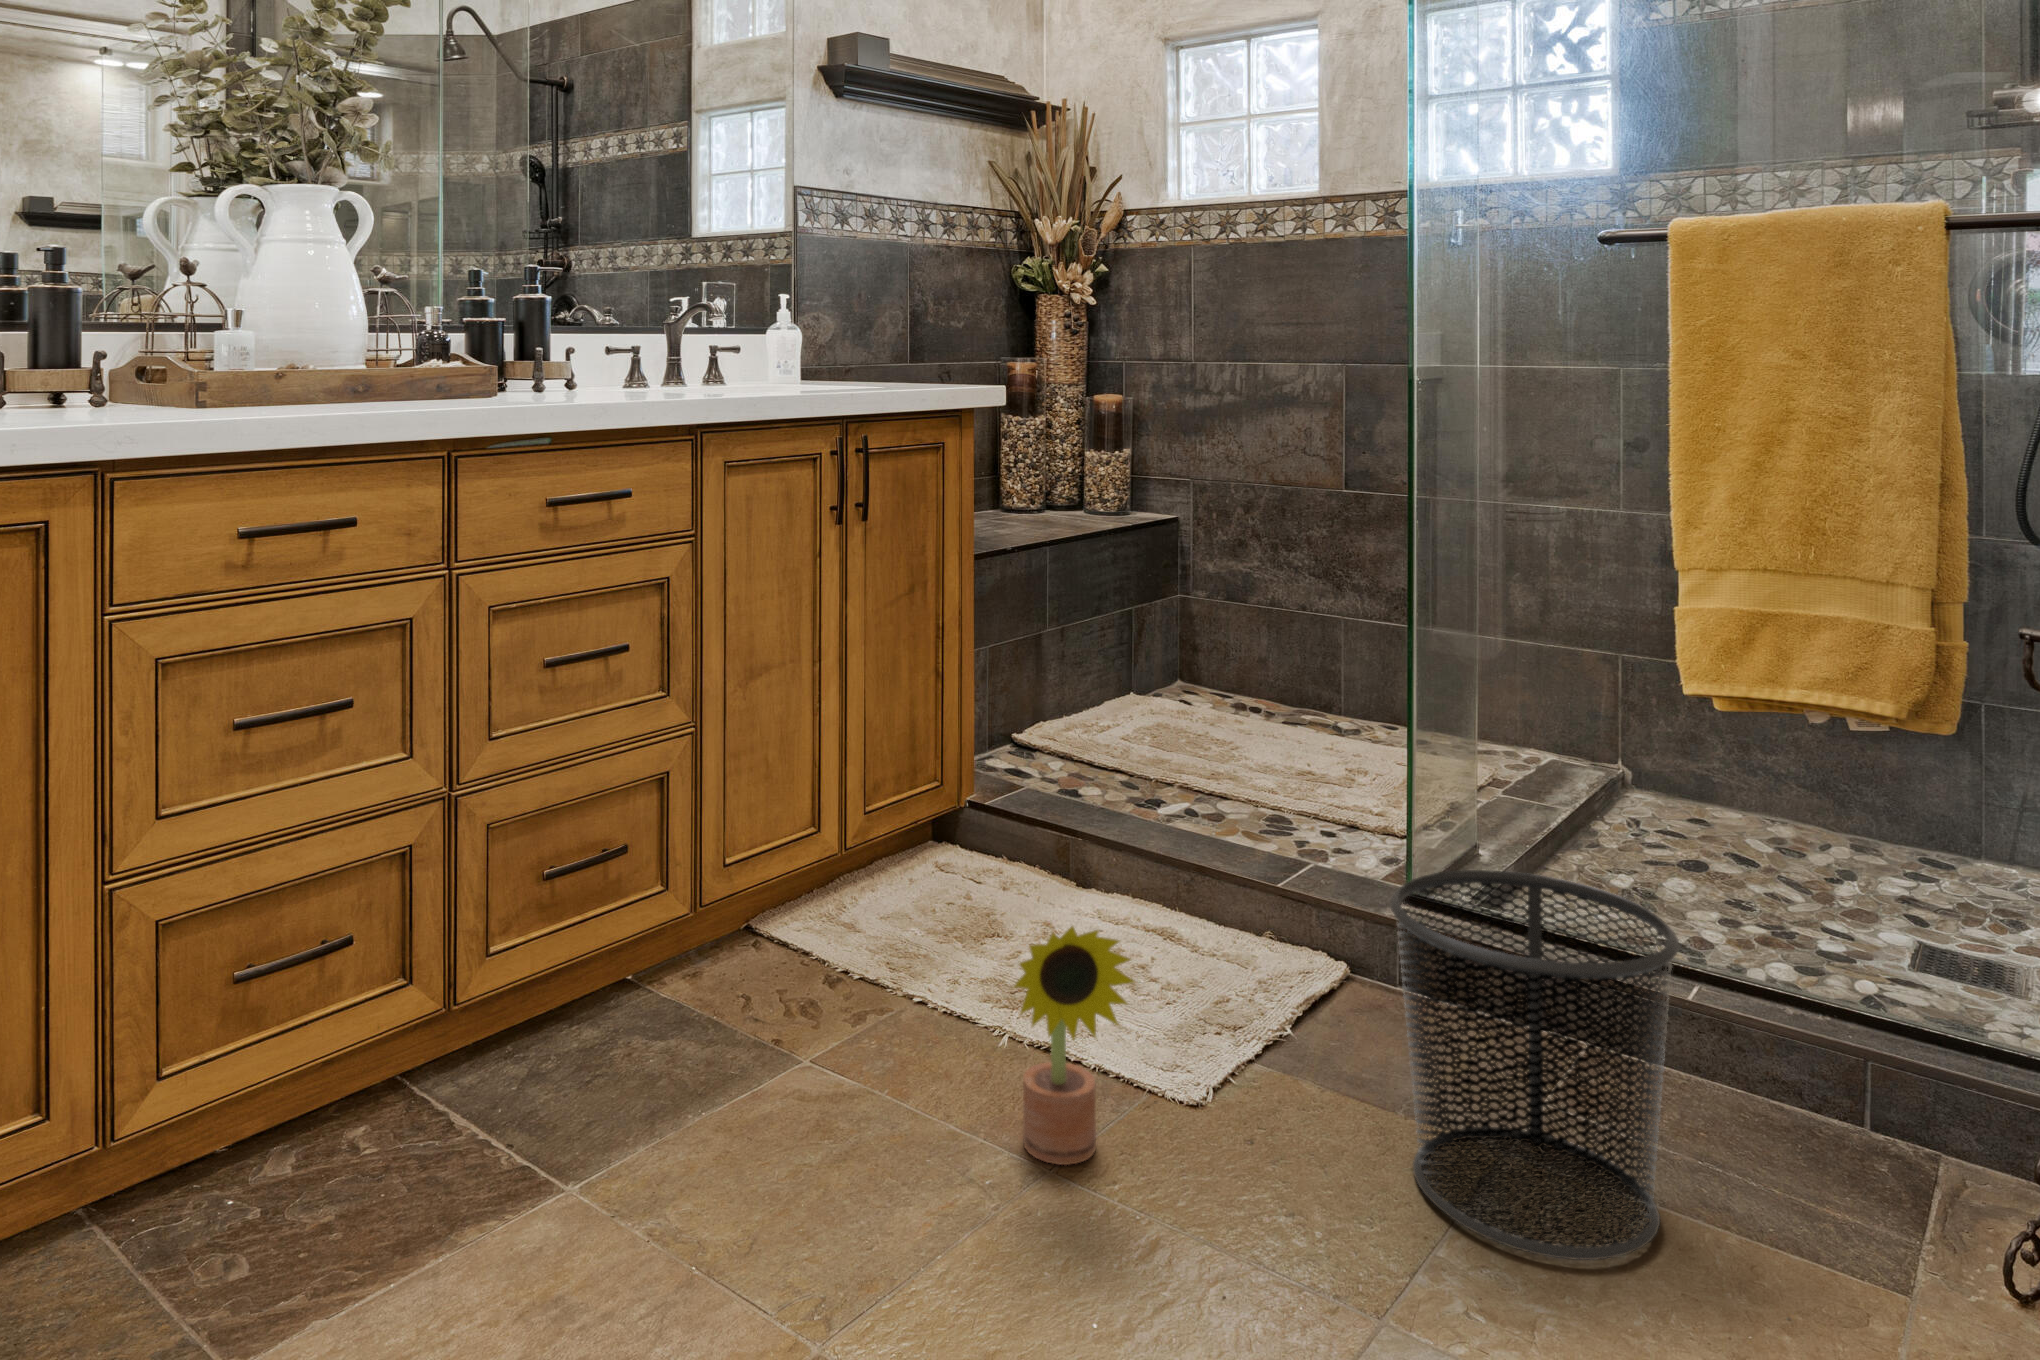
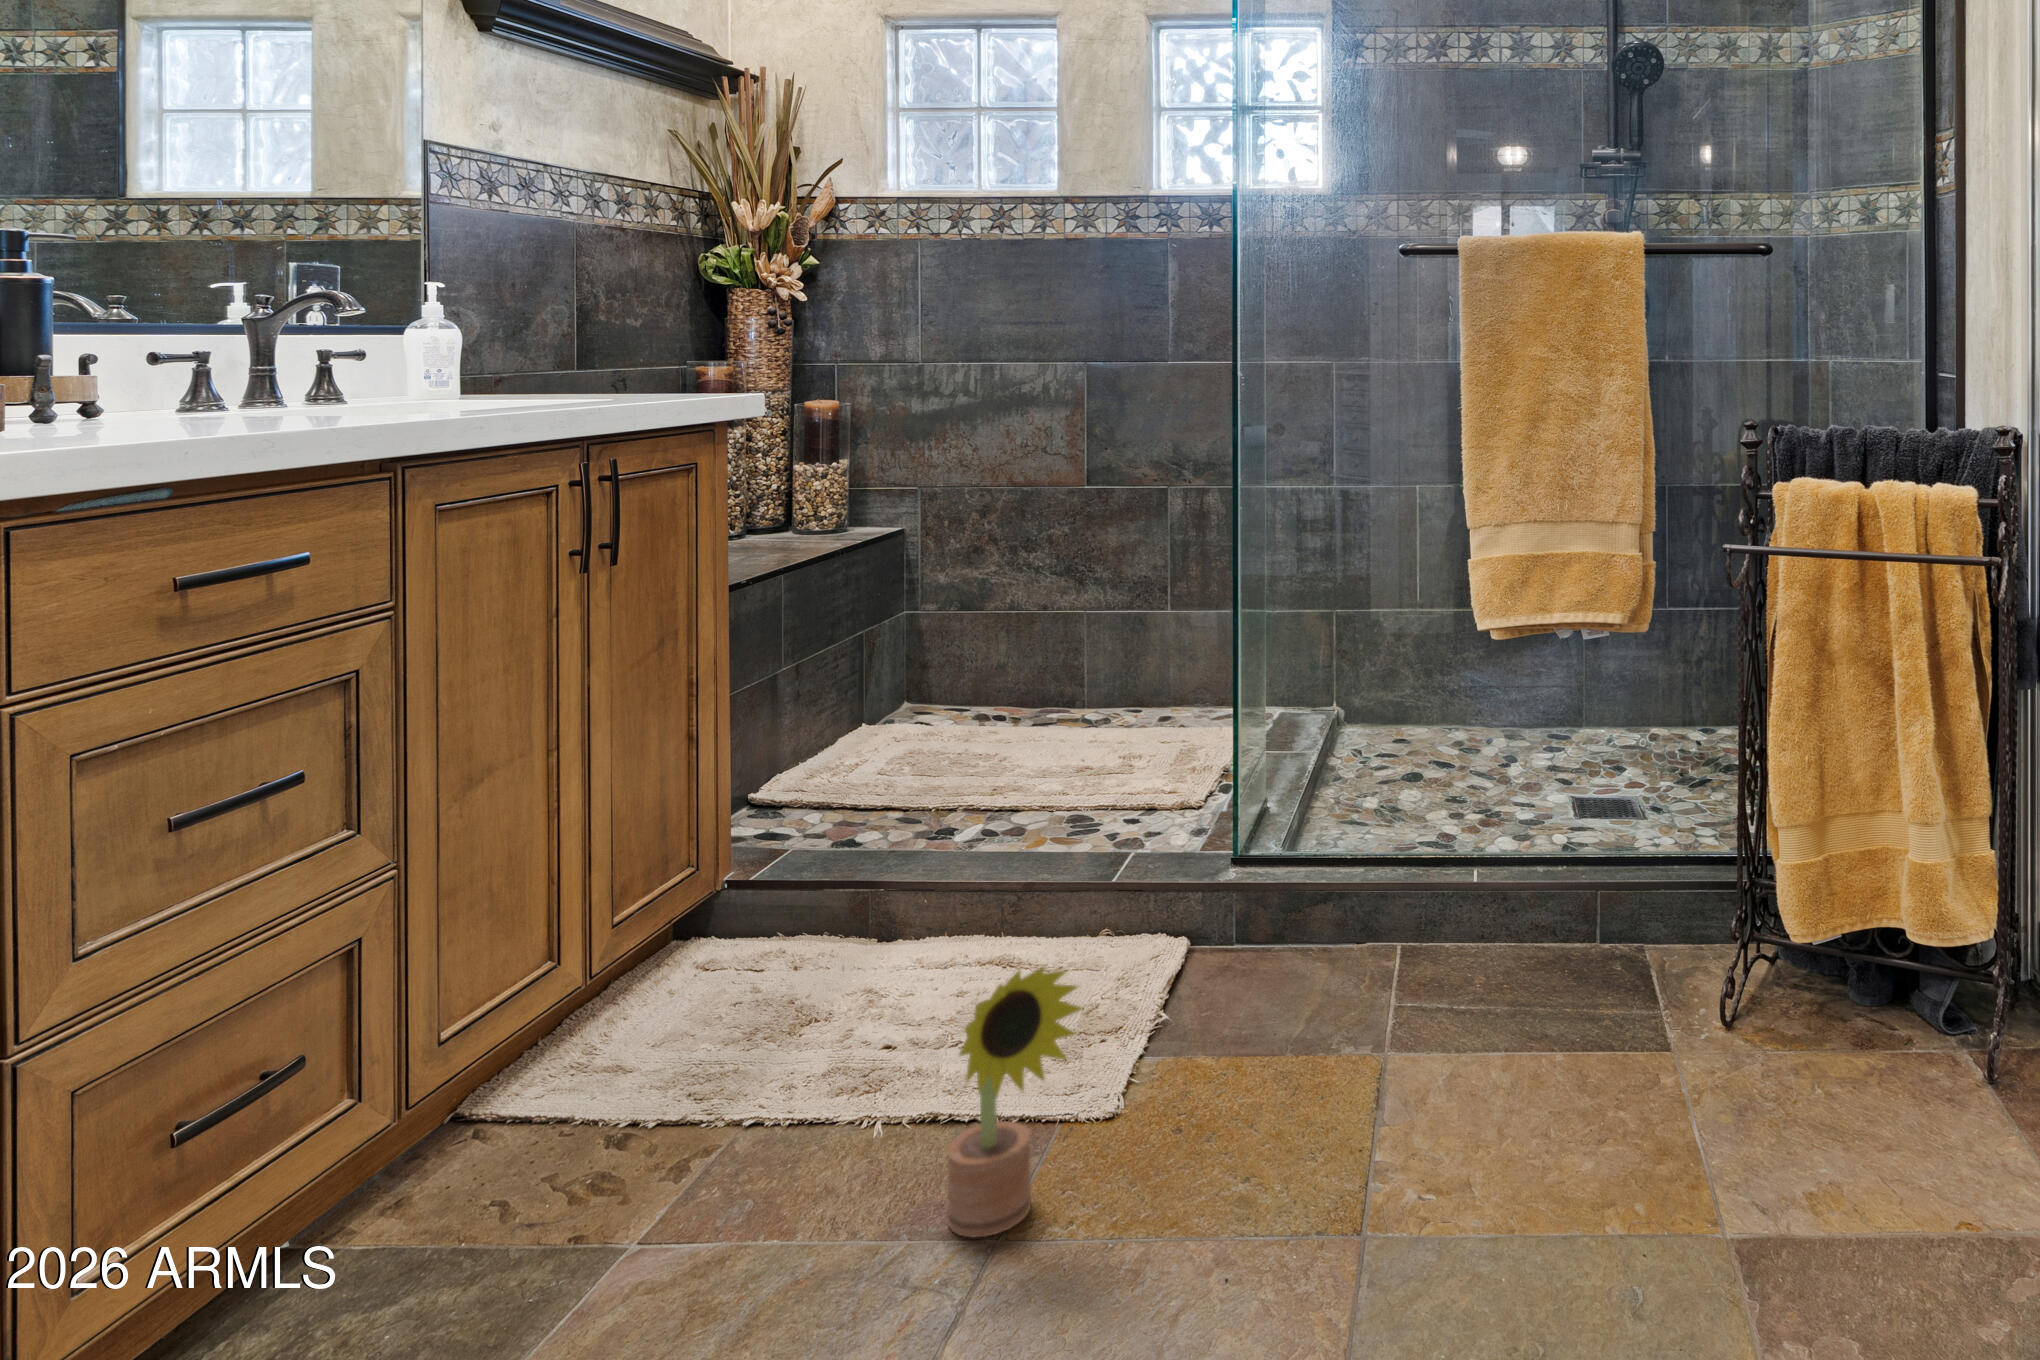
waste bin: present [1390,870,1679,1260] -> none [1295,806,1523,1133]

